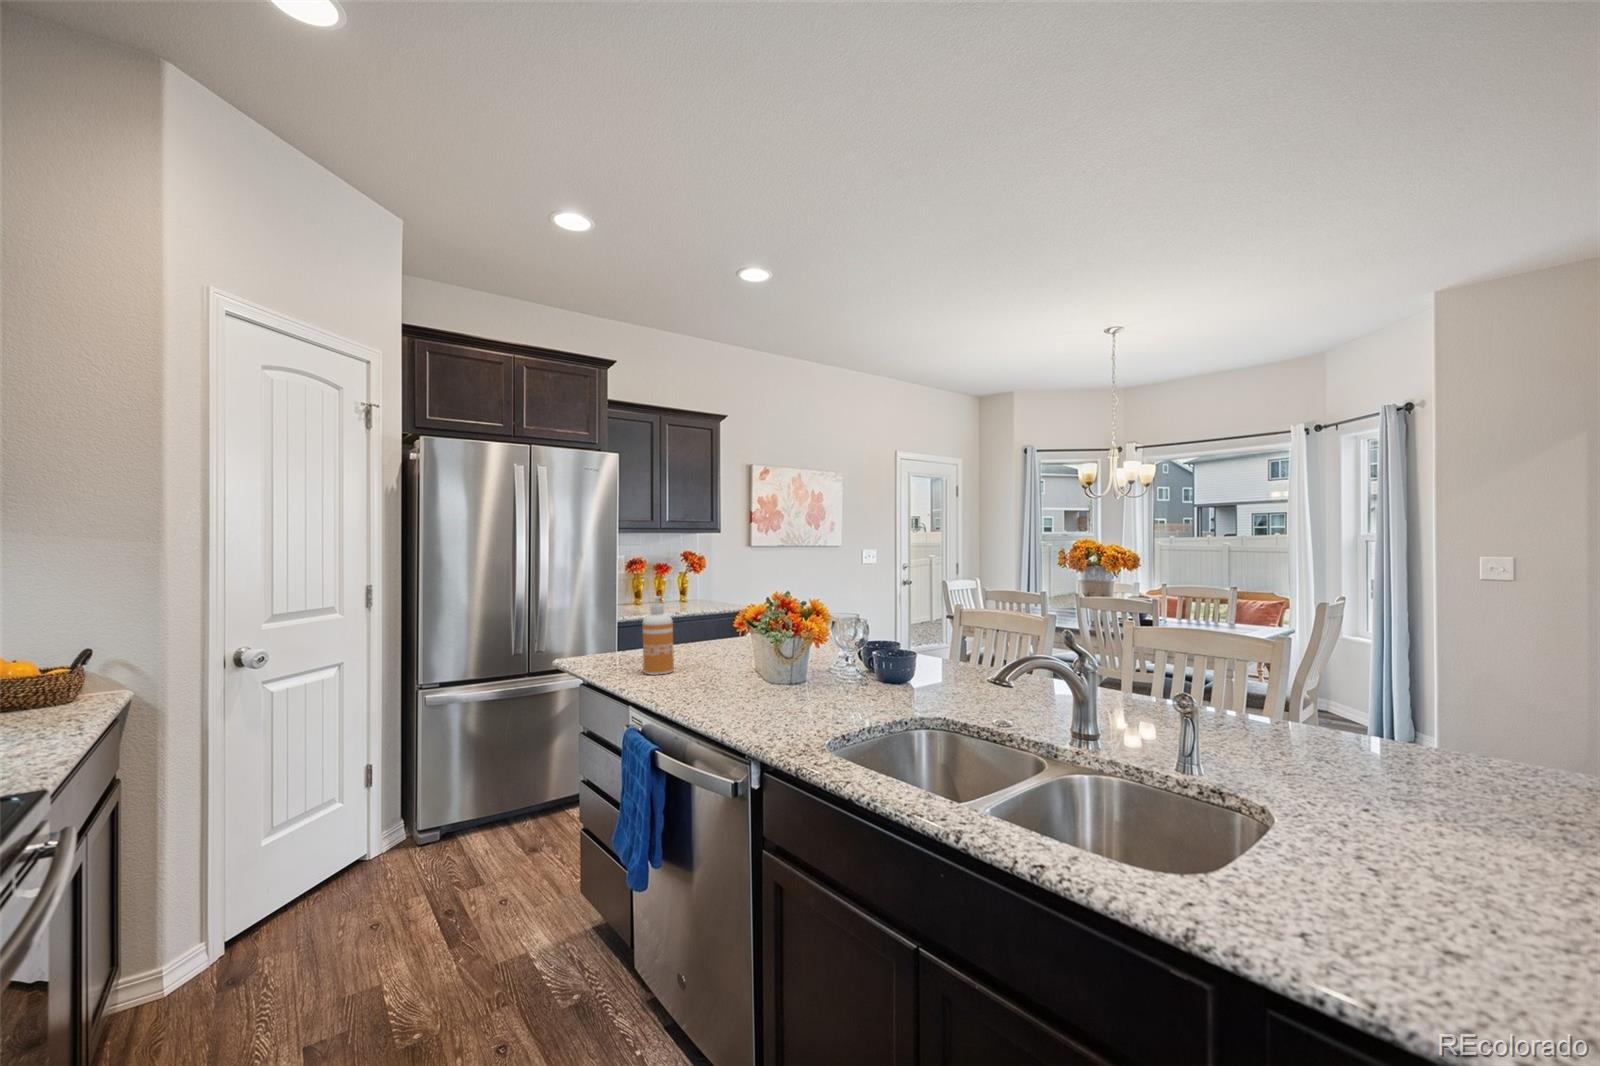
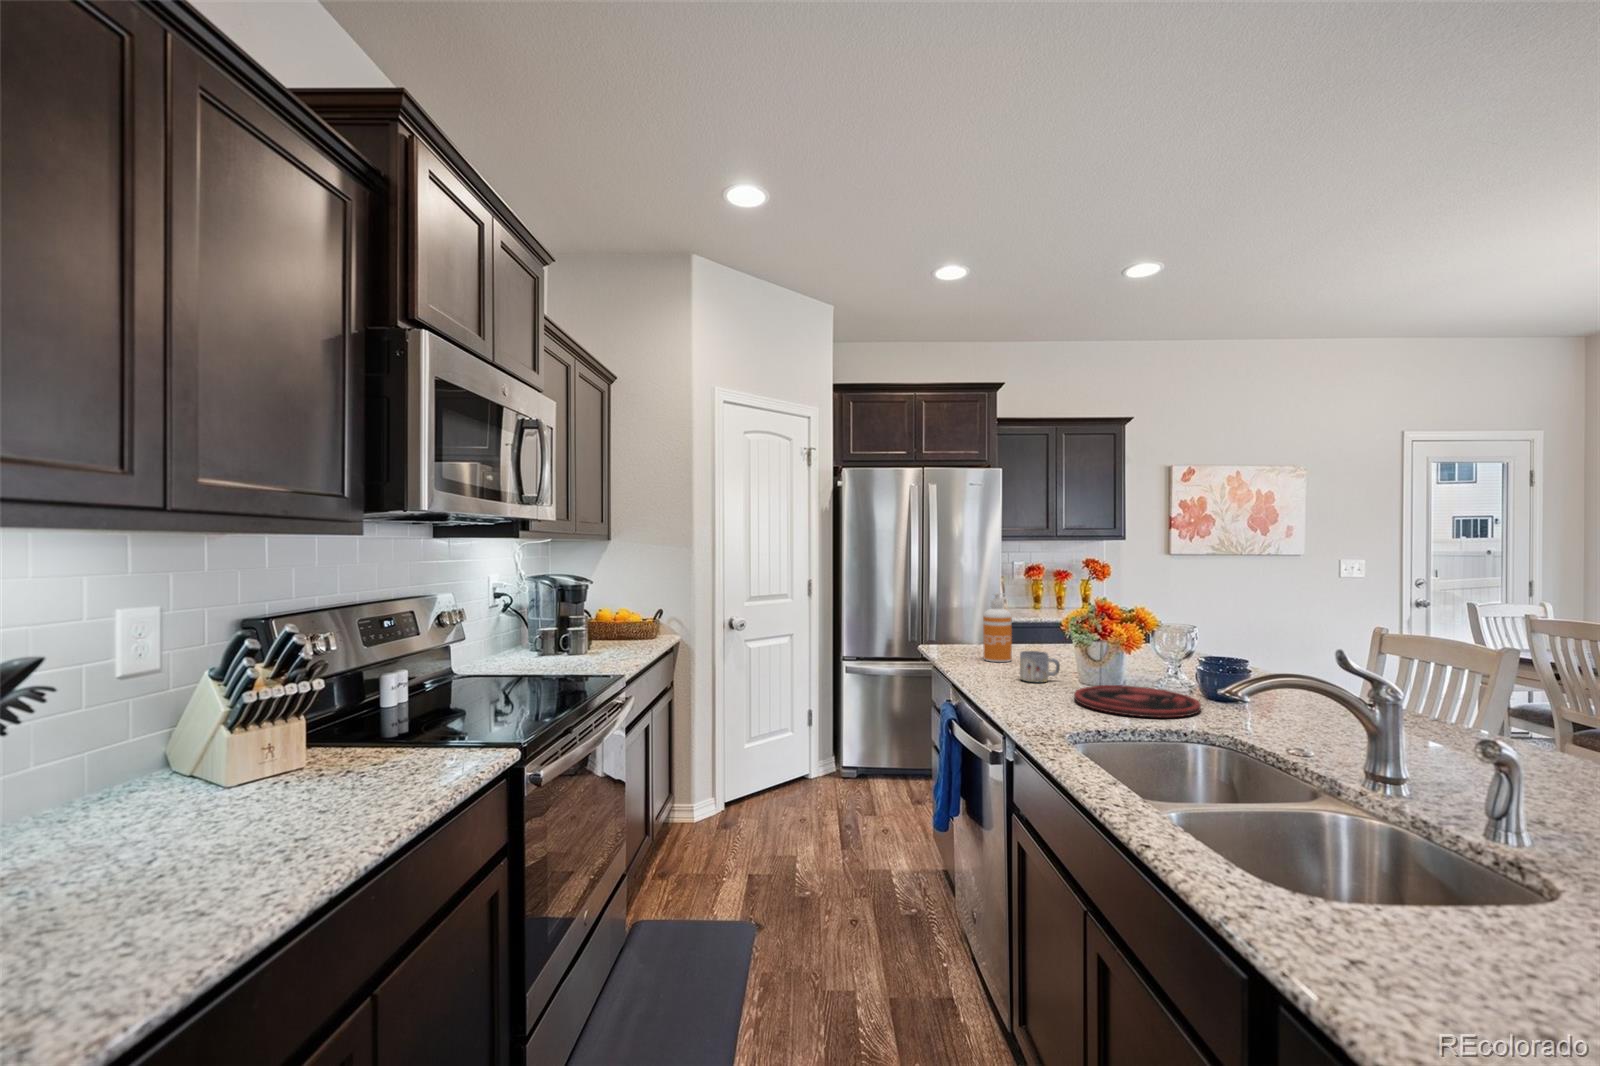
mug: none [705,658,744,693] -> present [1020,651,1060,682]
plate: none [778,681,893,714] -> present [1074,685,1201,717]

